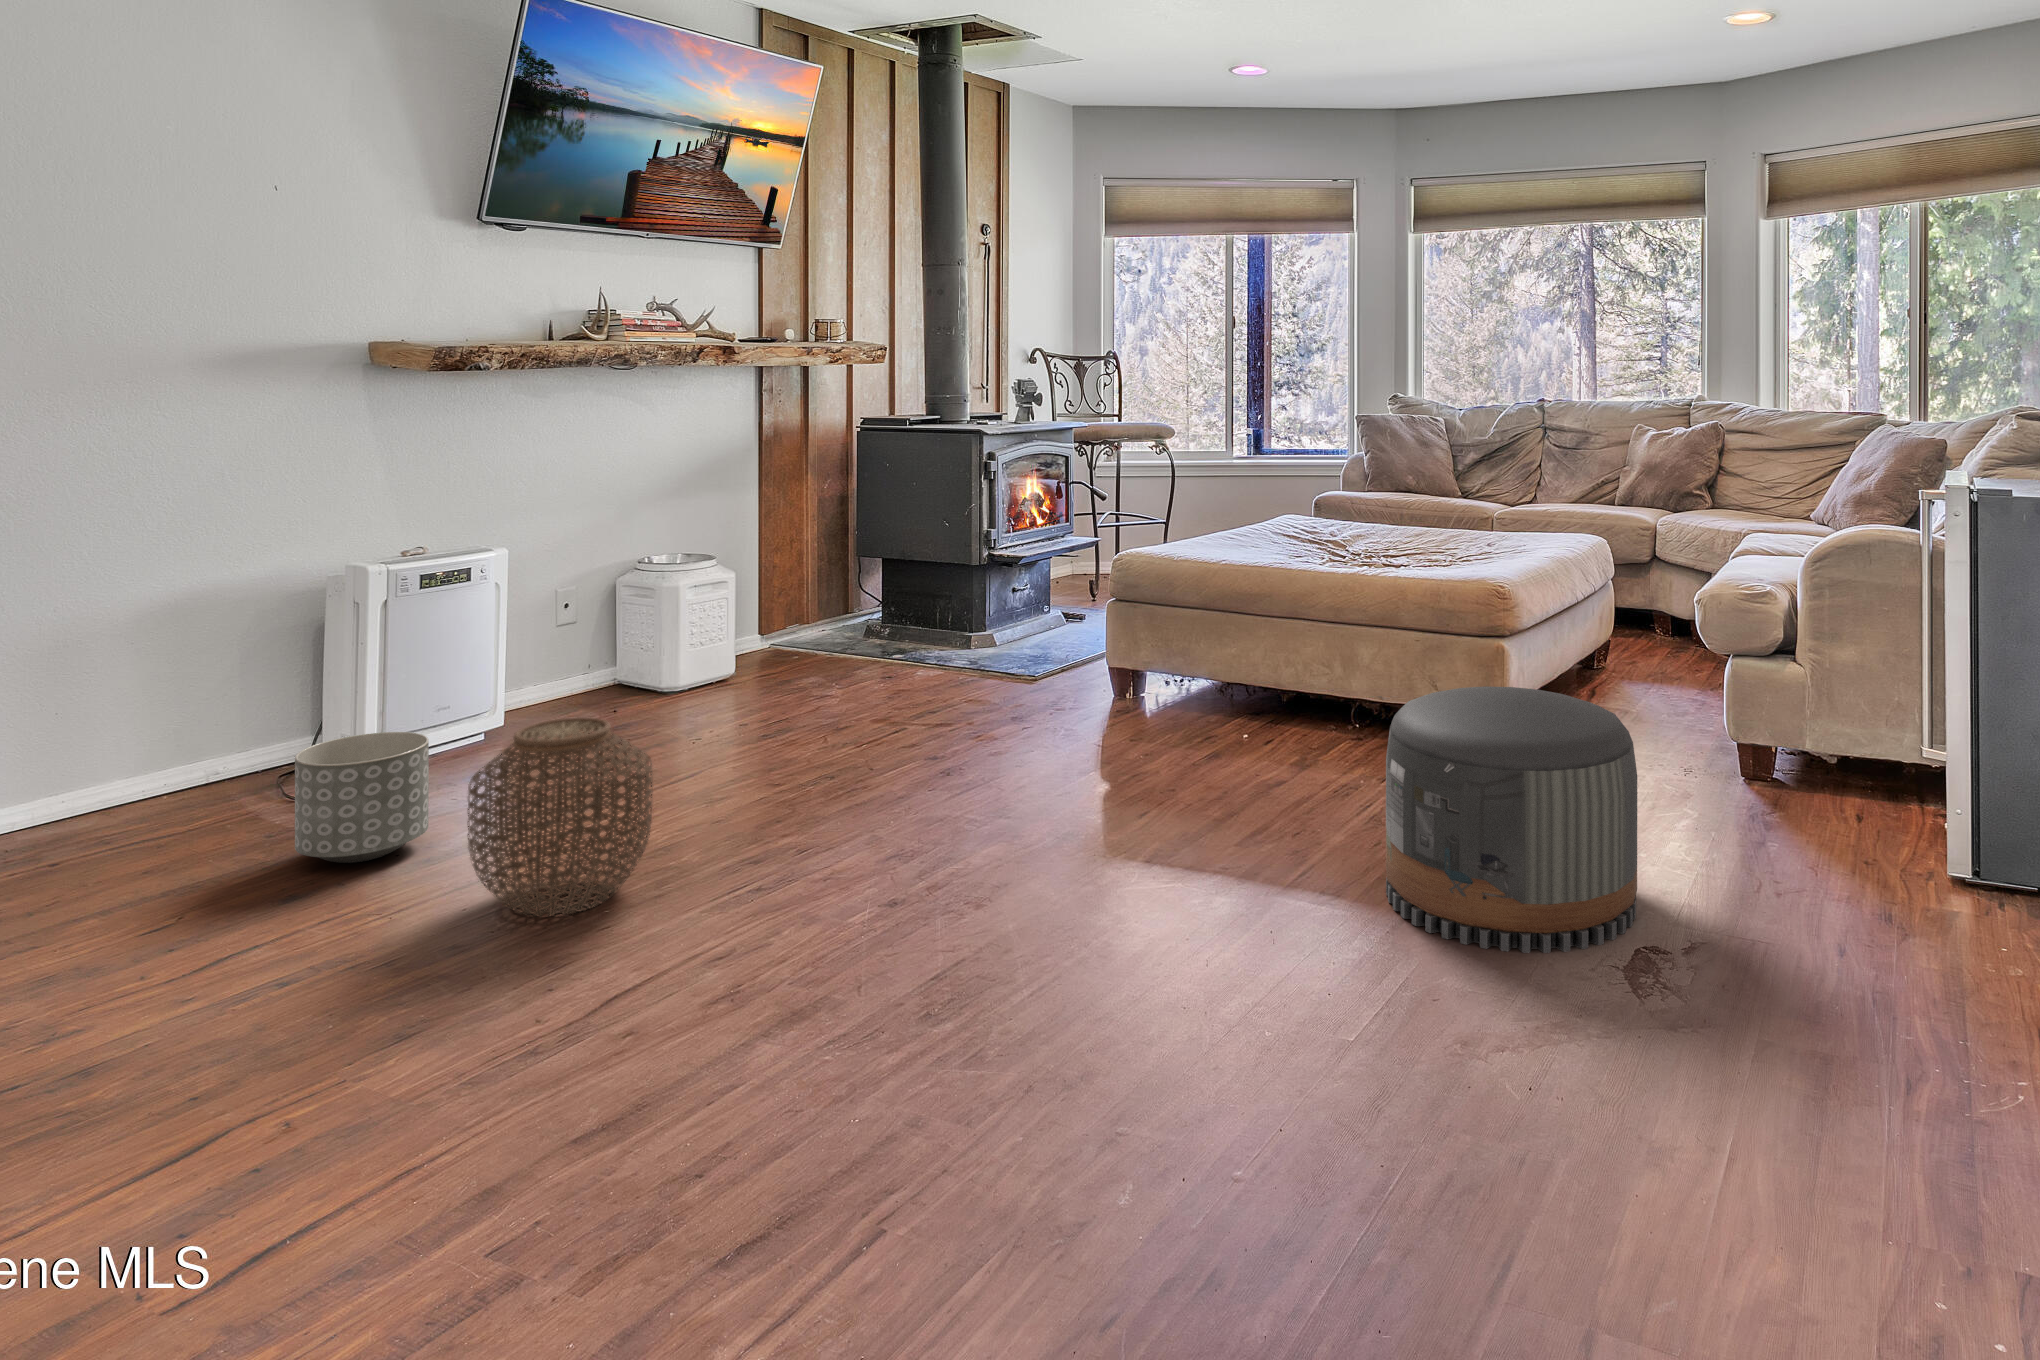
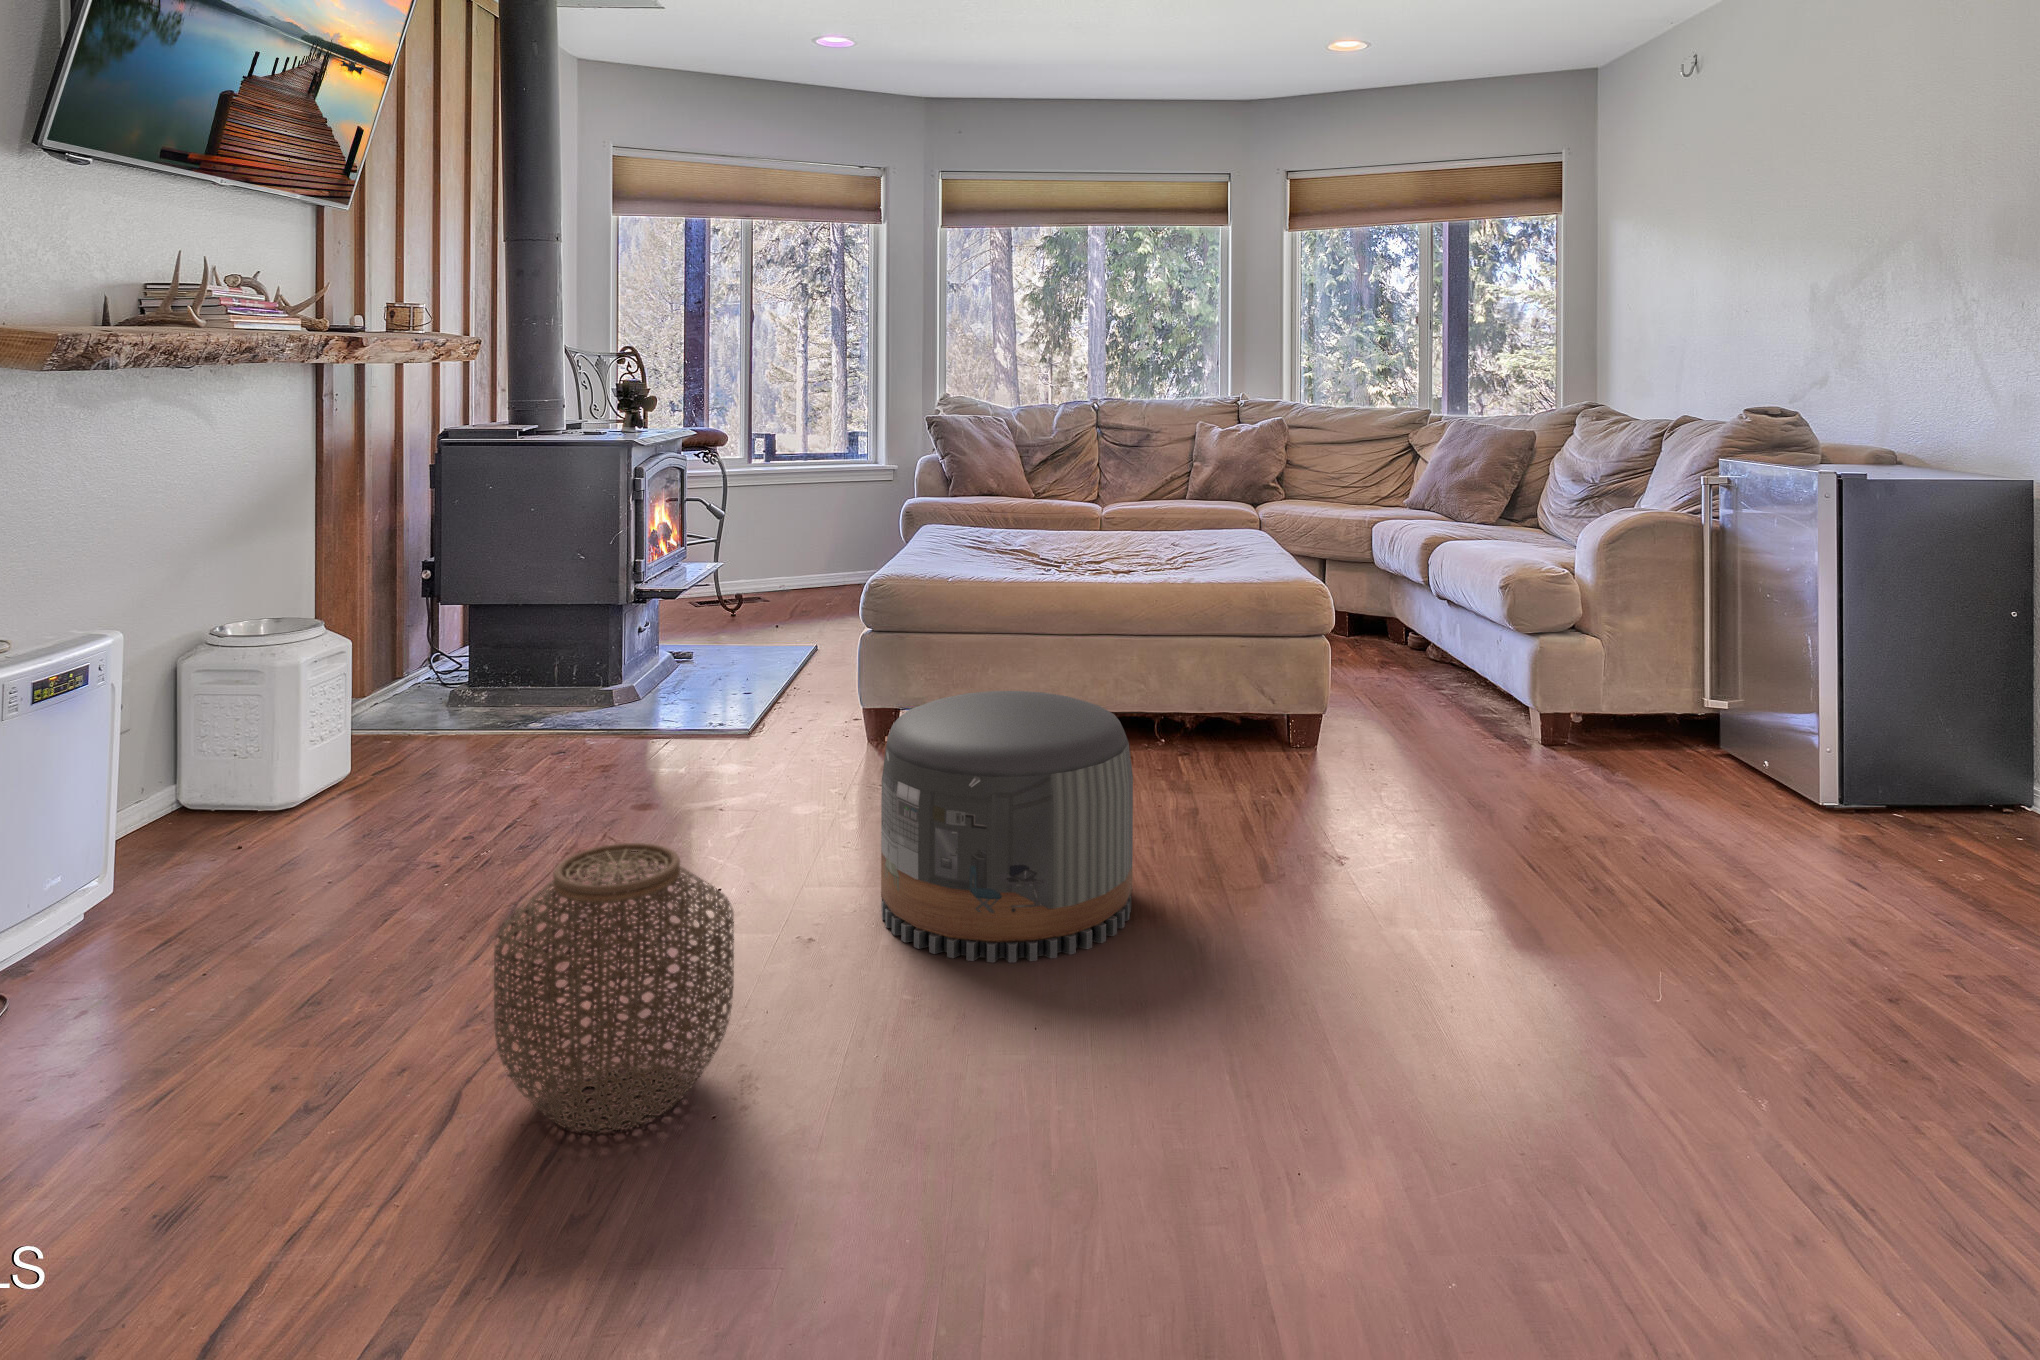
pouf: present [1386,686,1637,953] -> present [881,691,1133,962]
planter: present [295,732,429,863] -> none [72,915,279,1137]

